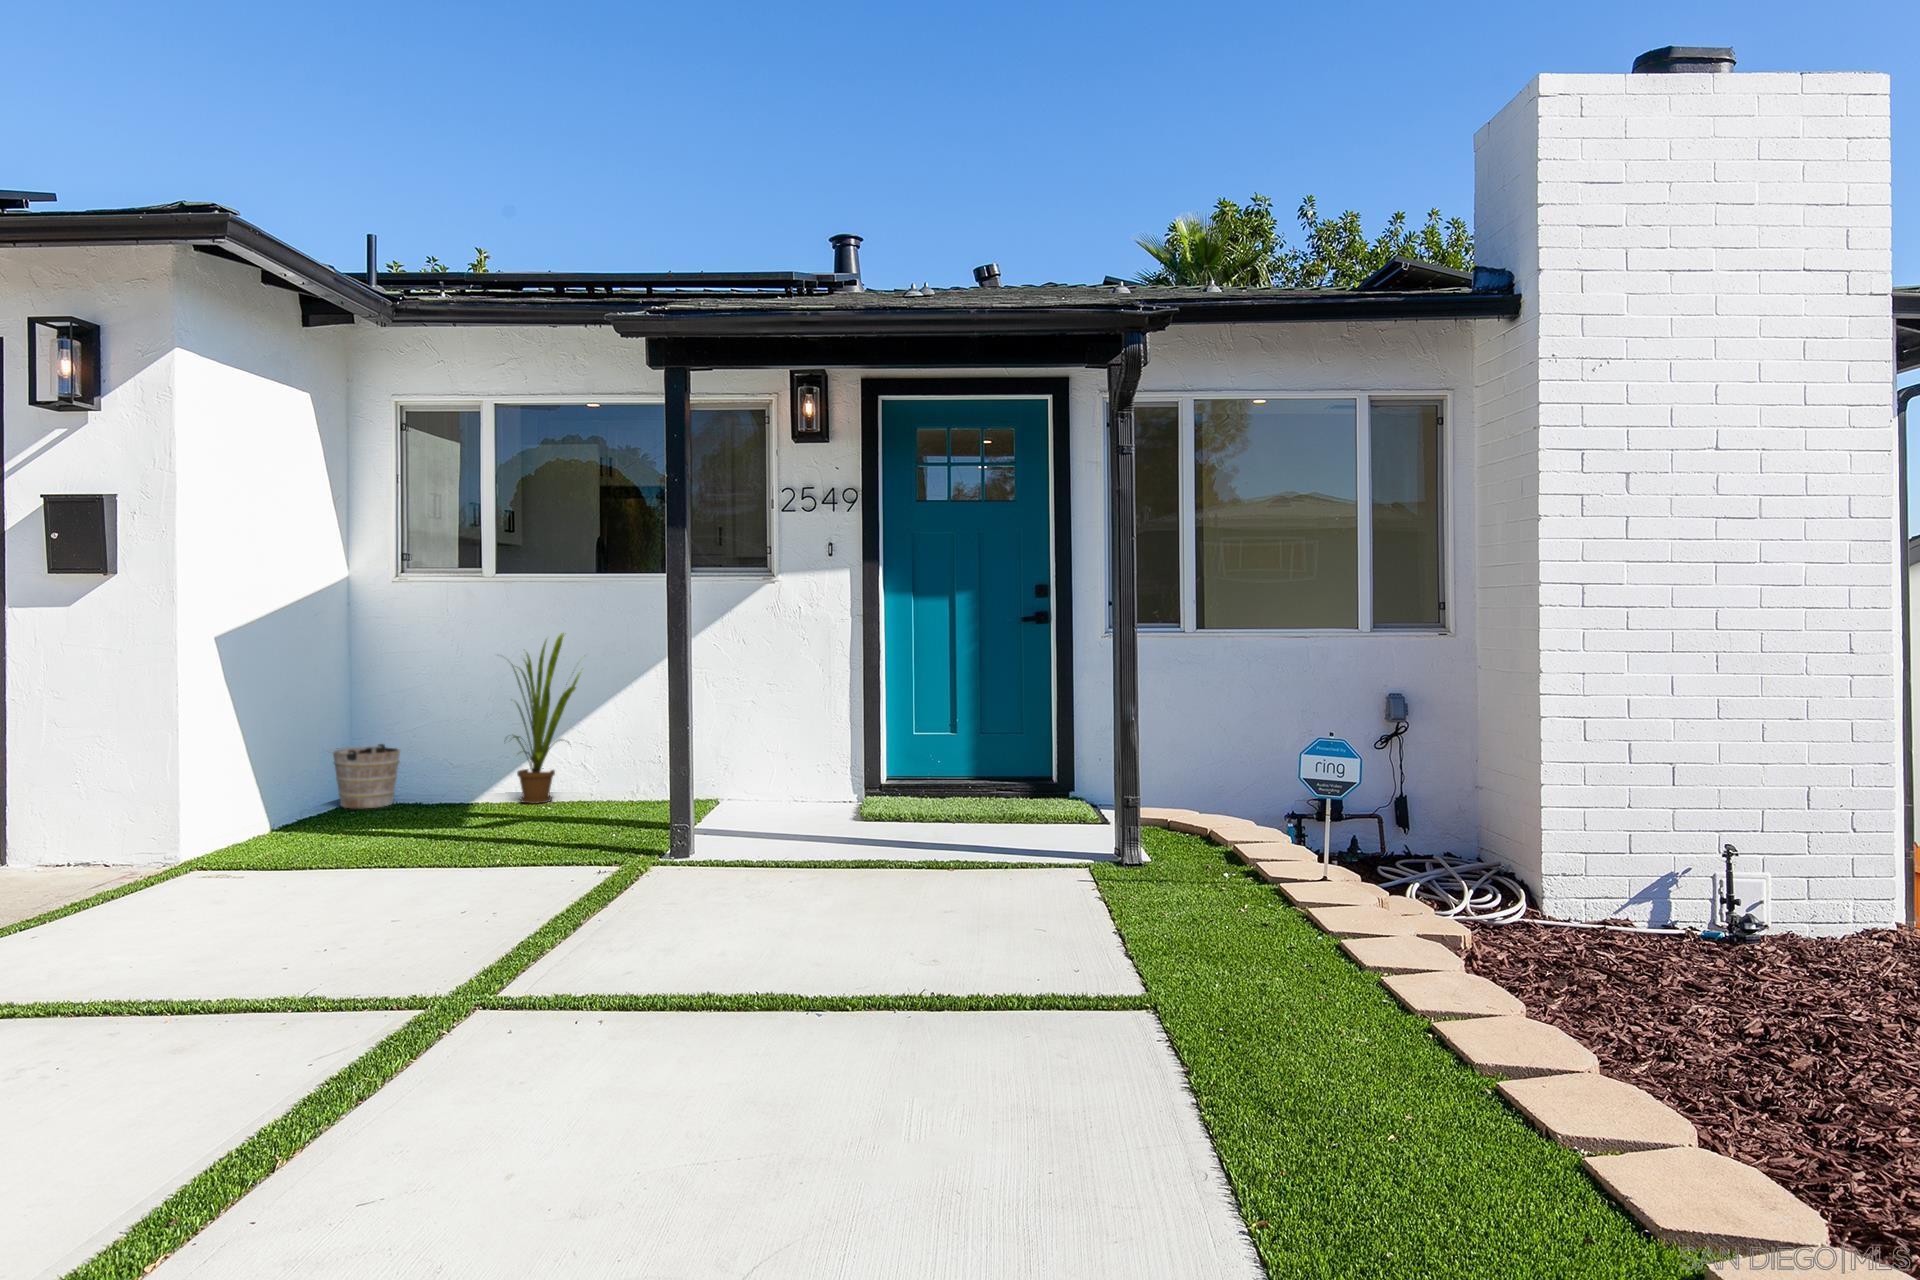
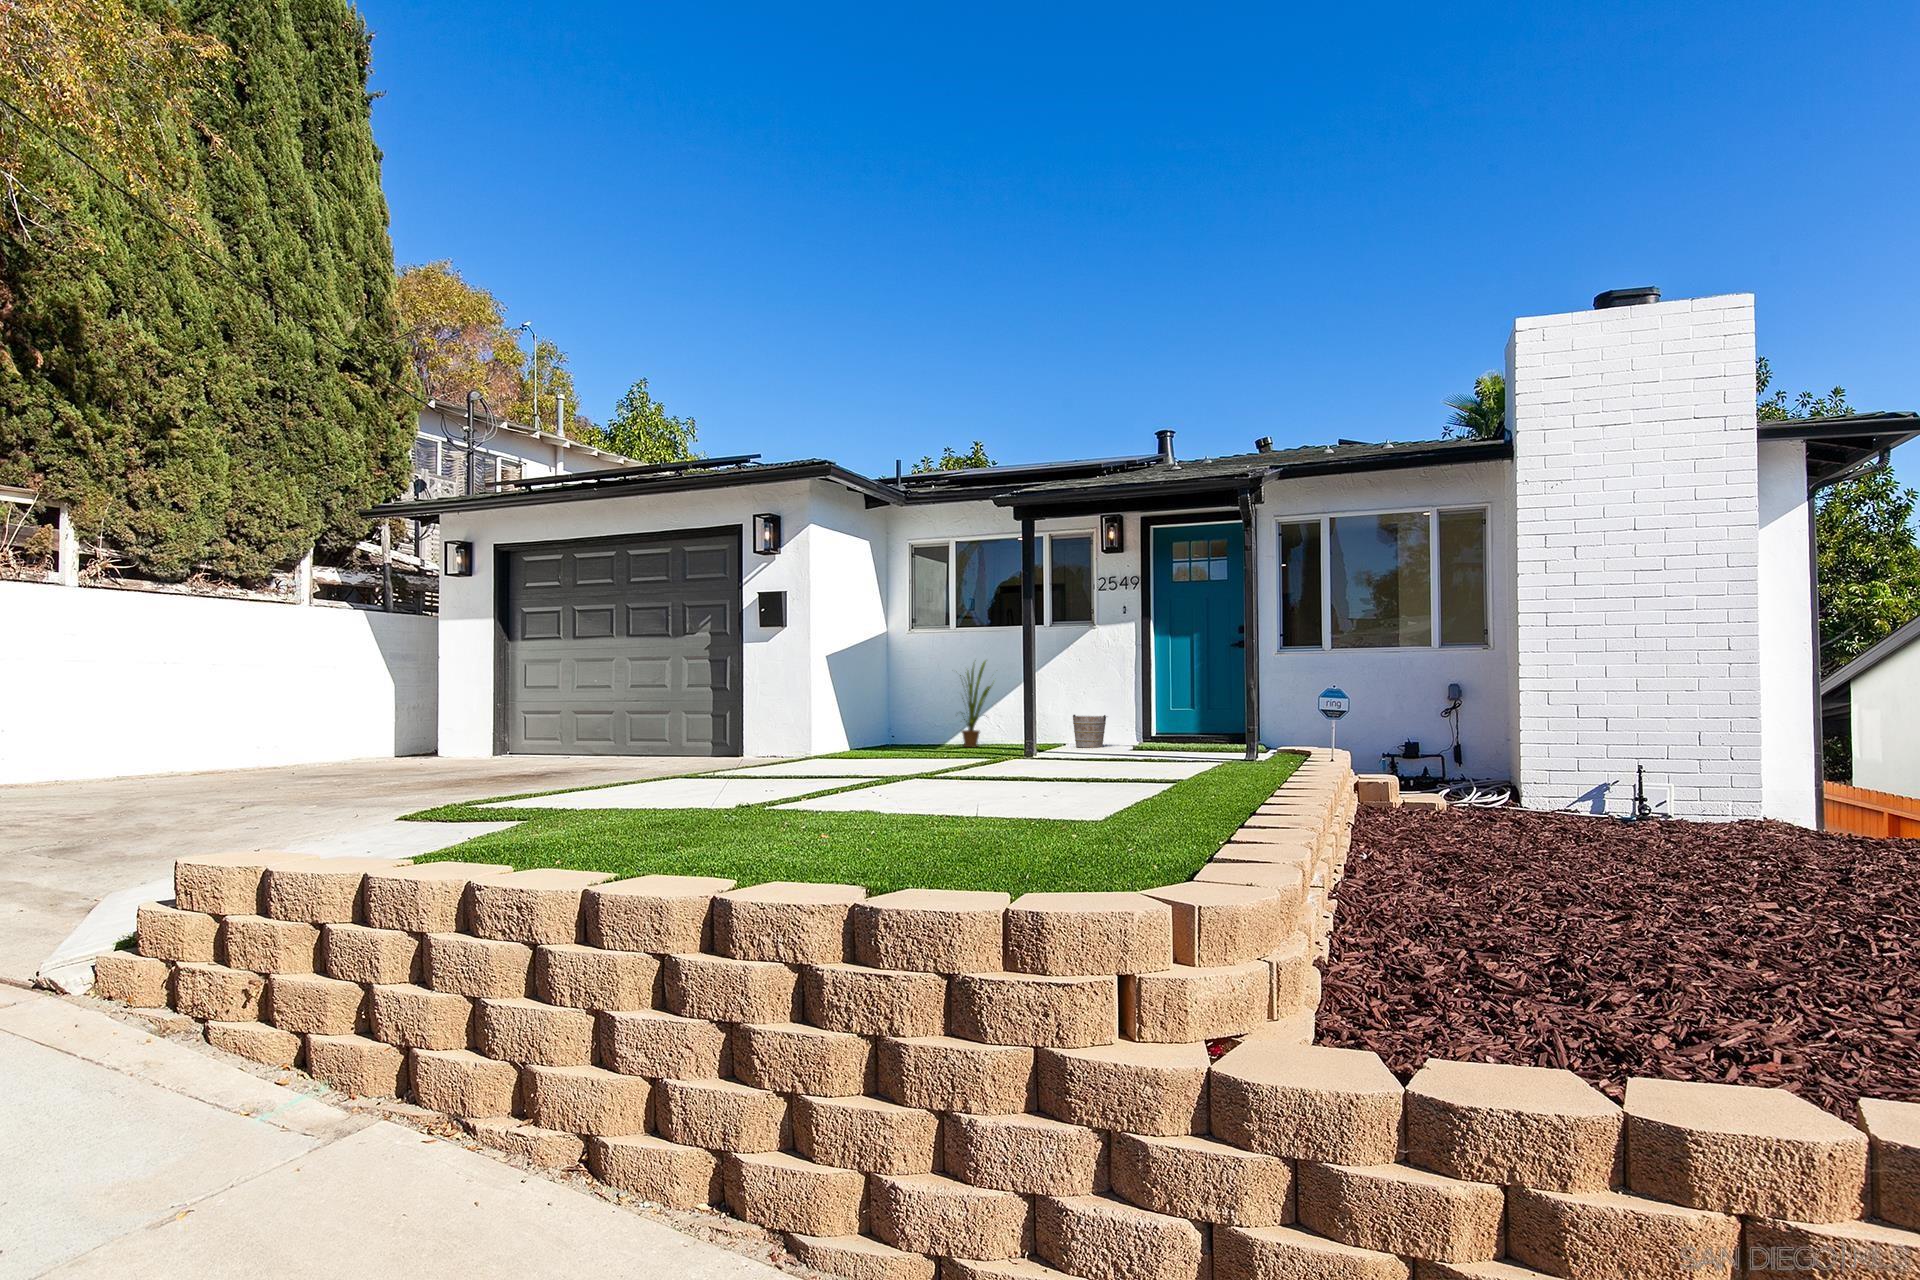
bucket: present [333,744,400,808] -> present [1073,715,1108,748]

